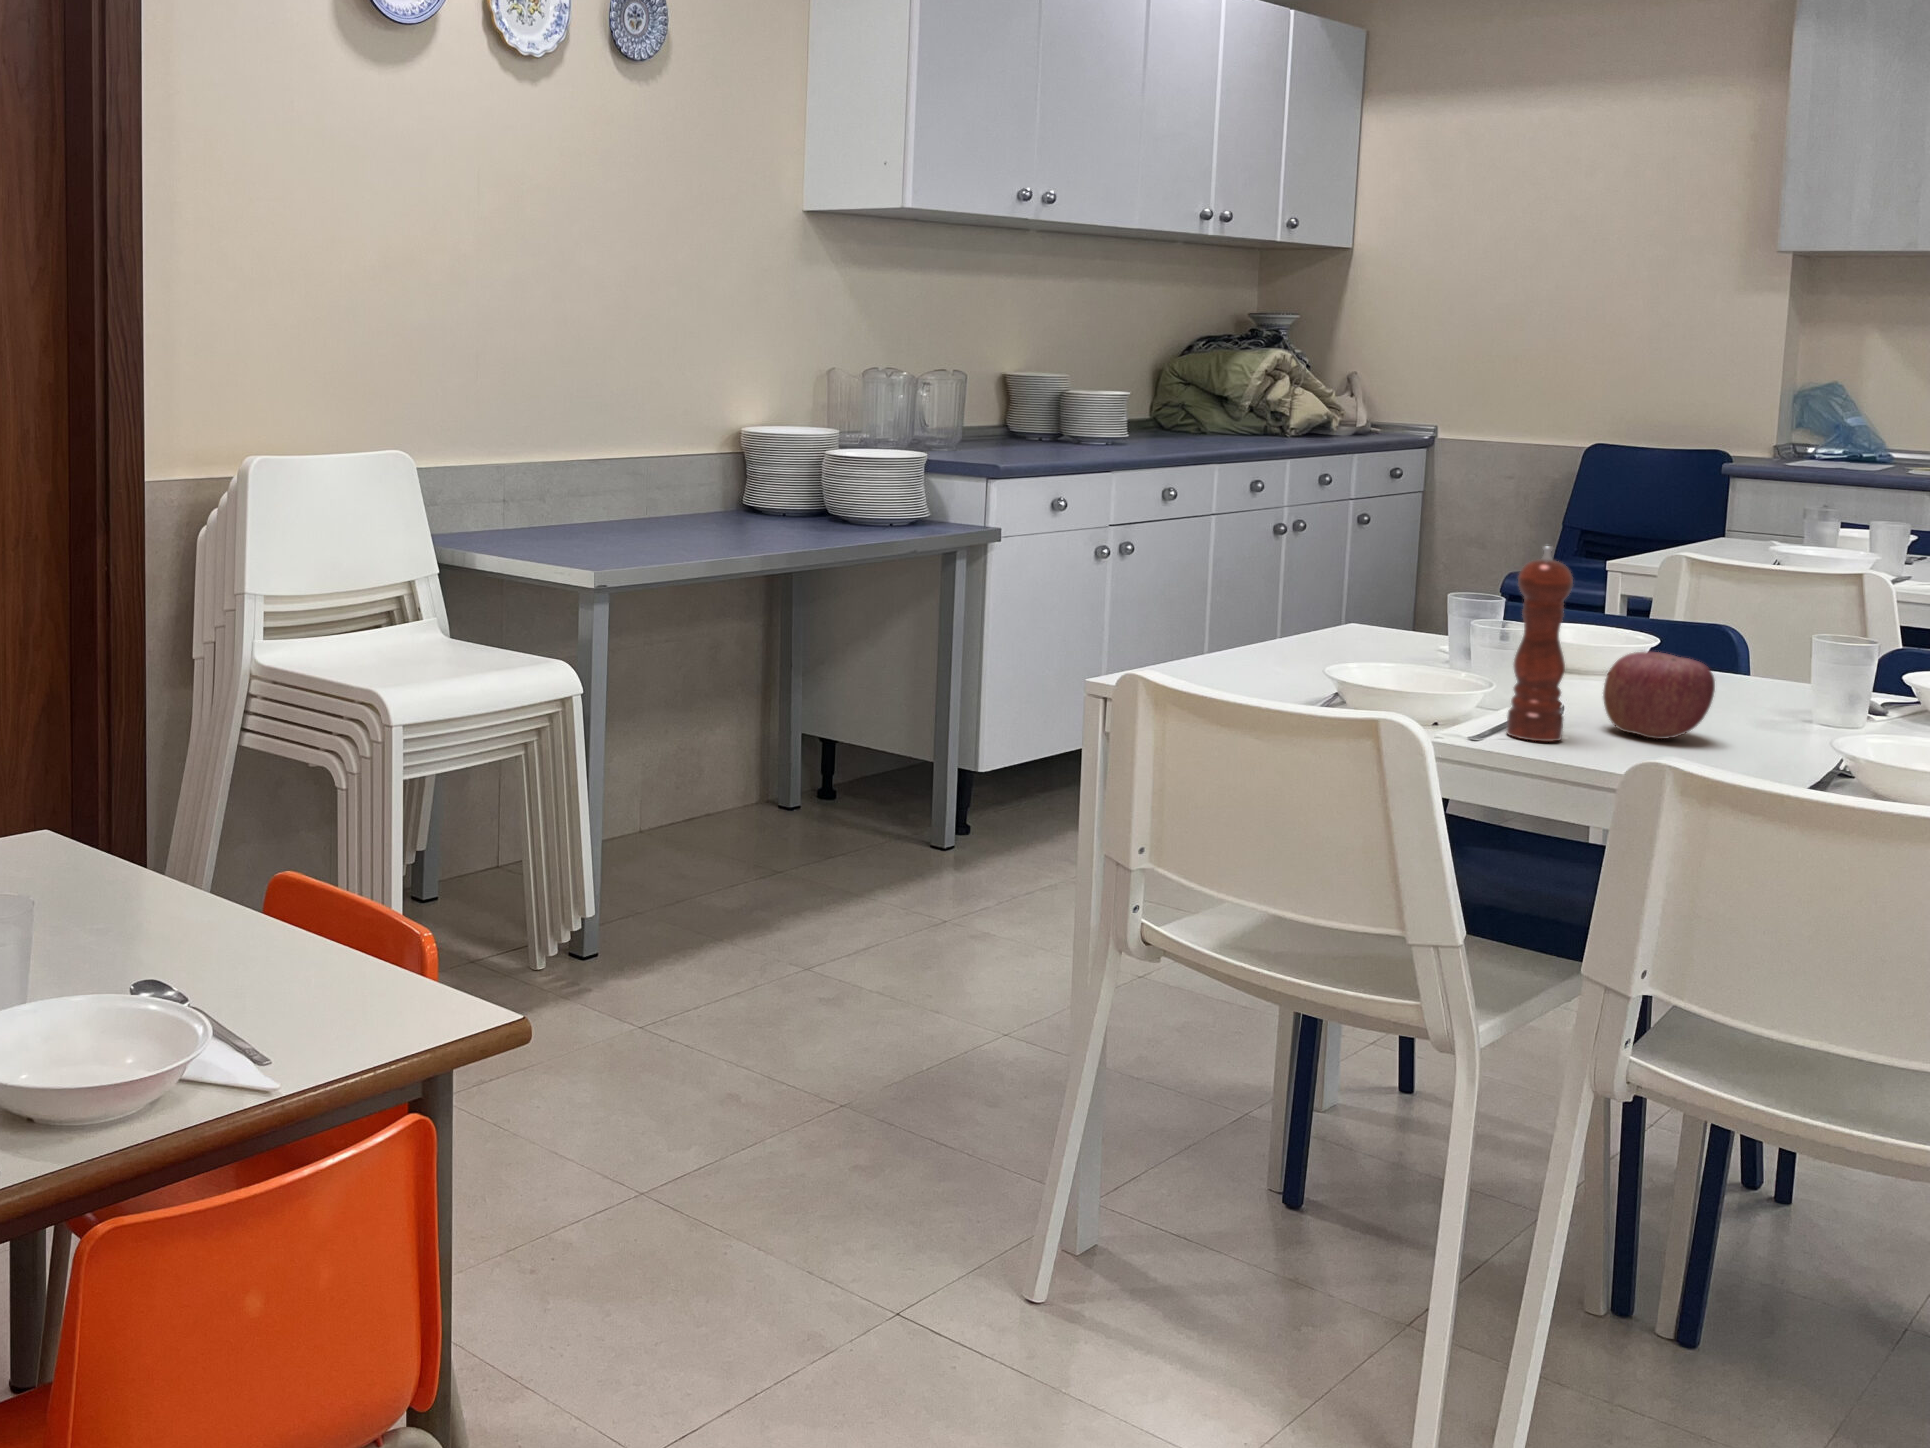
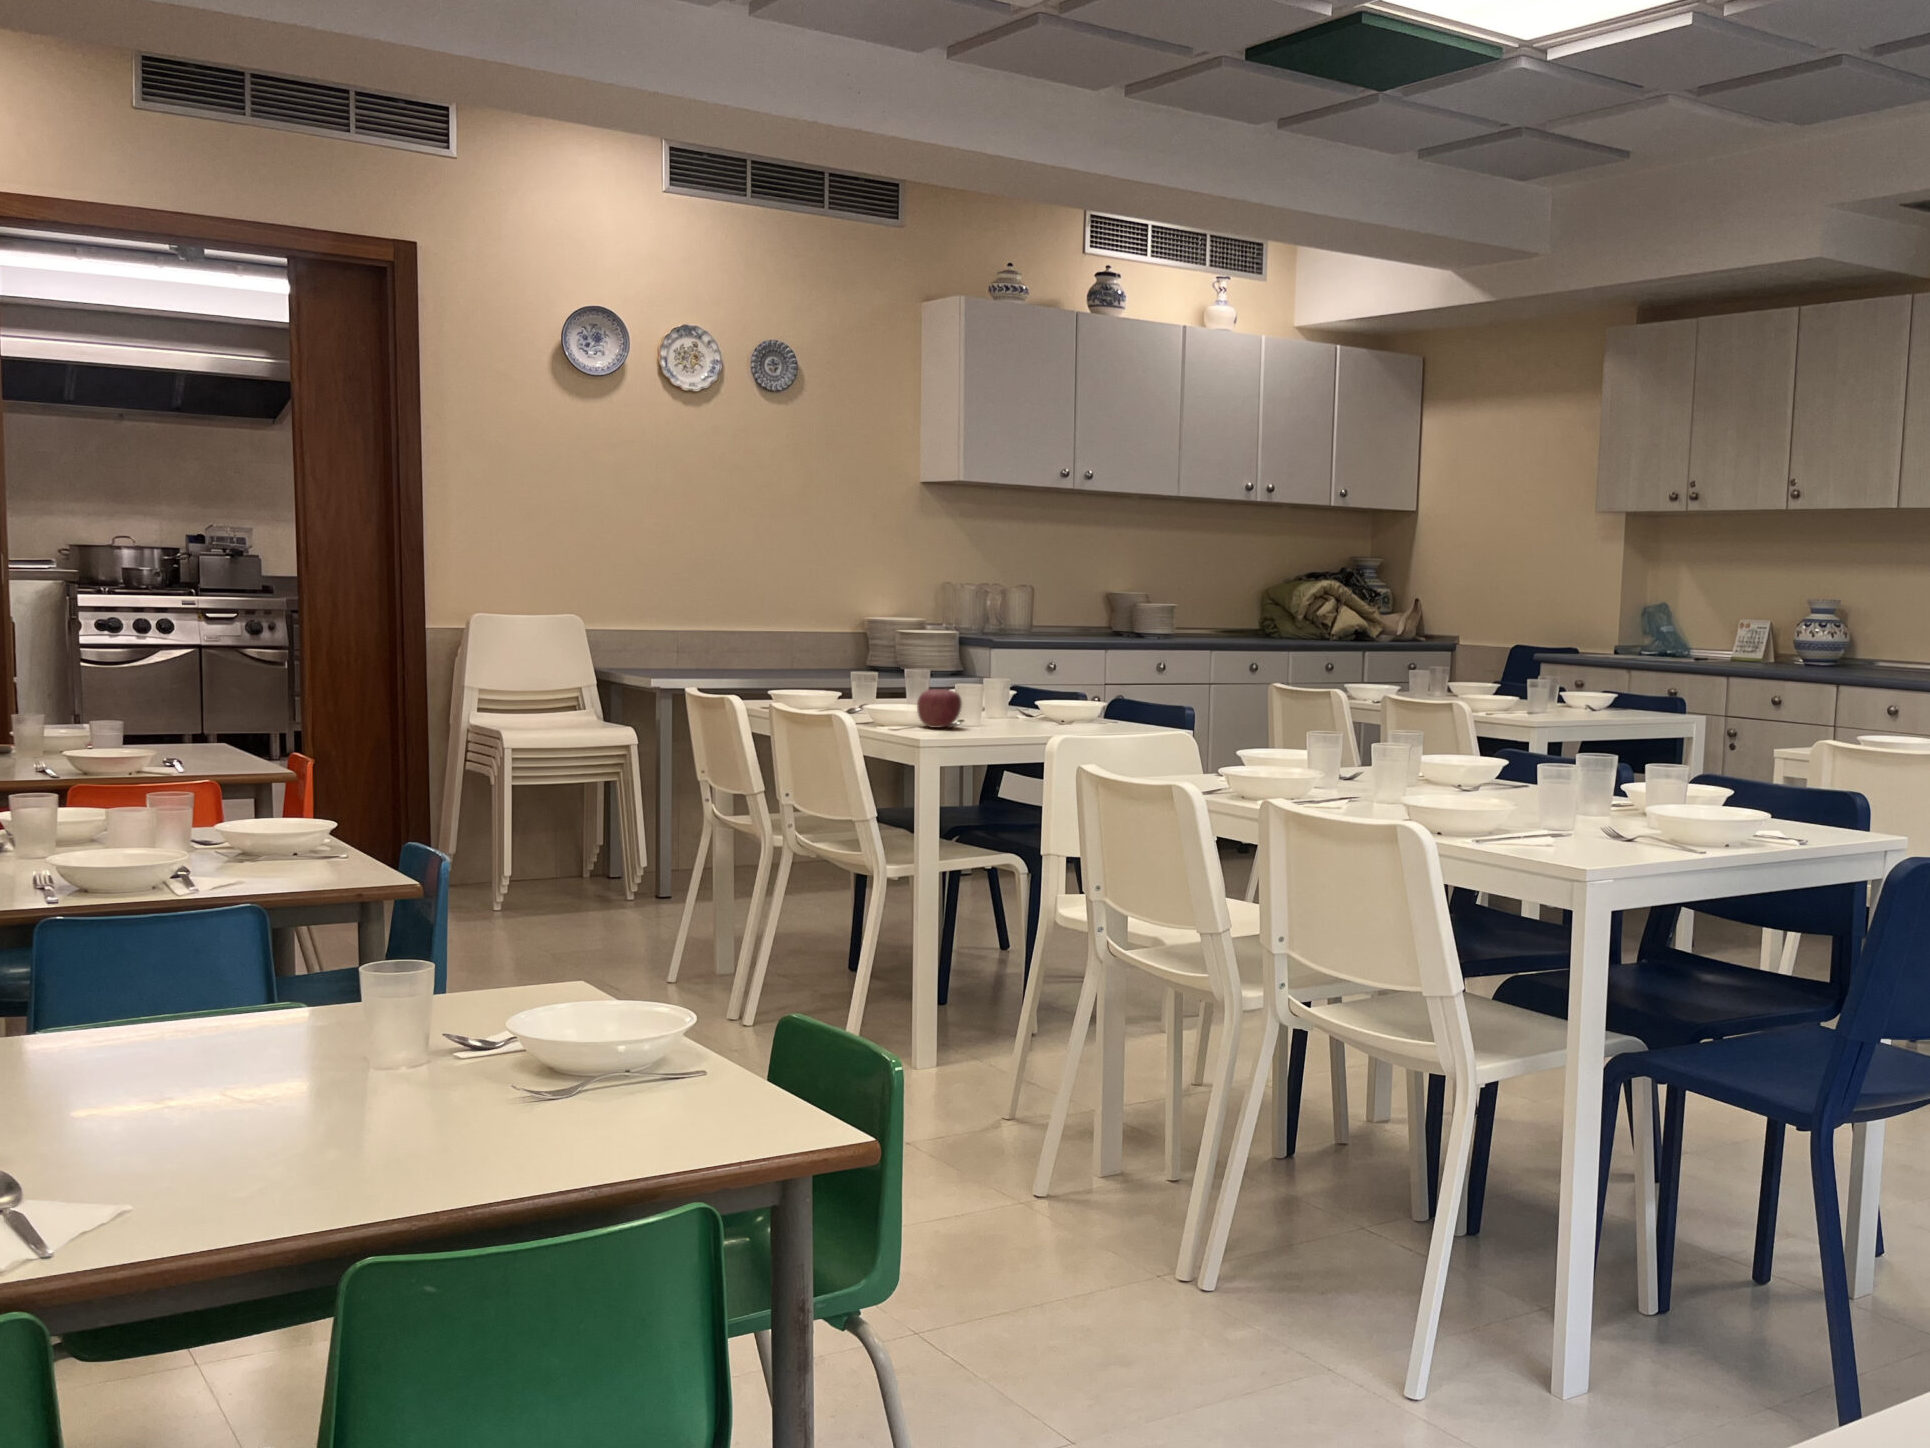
pepper mill: present [1506,546,1573,741] -> none [861,636,885,725]

